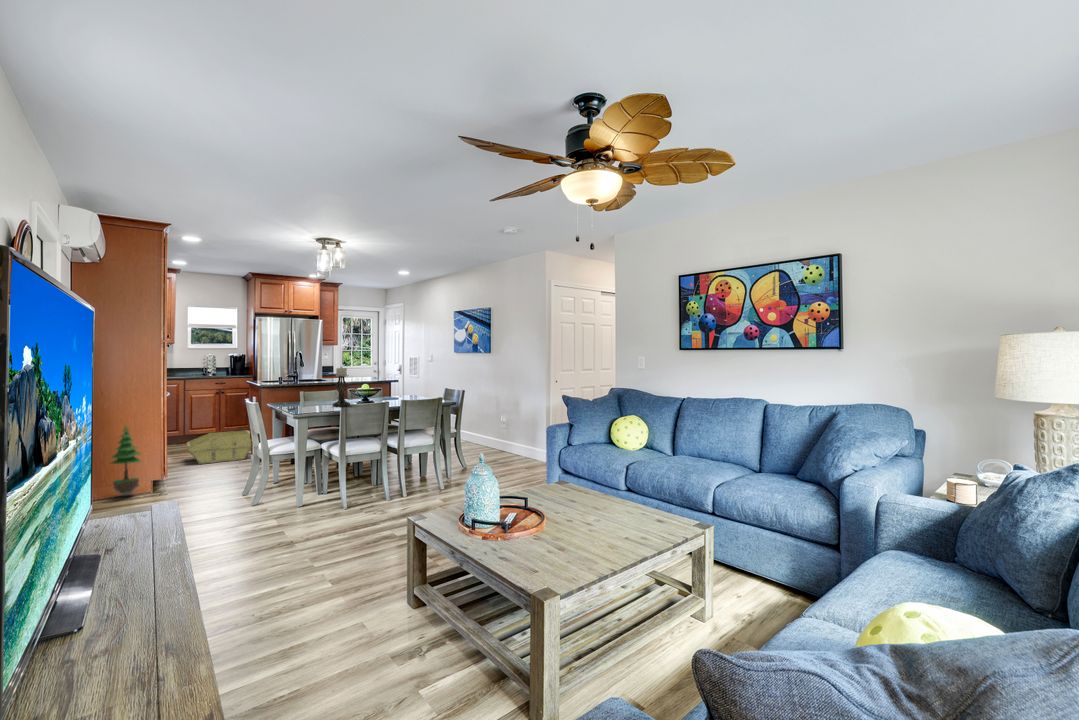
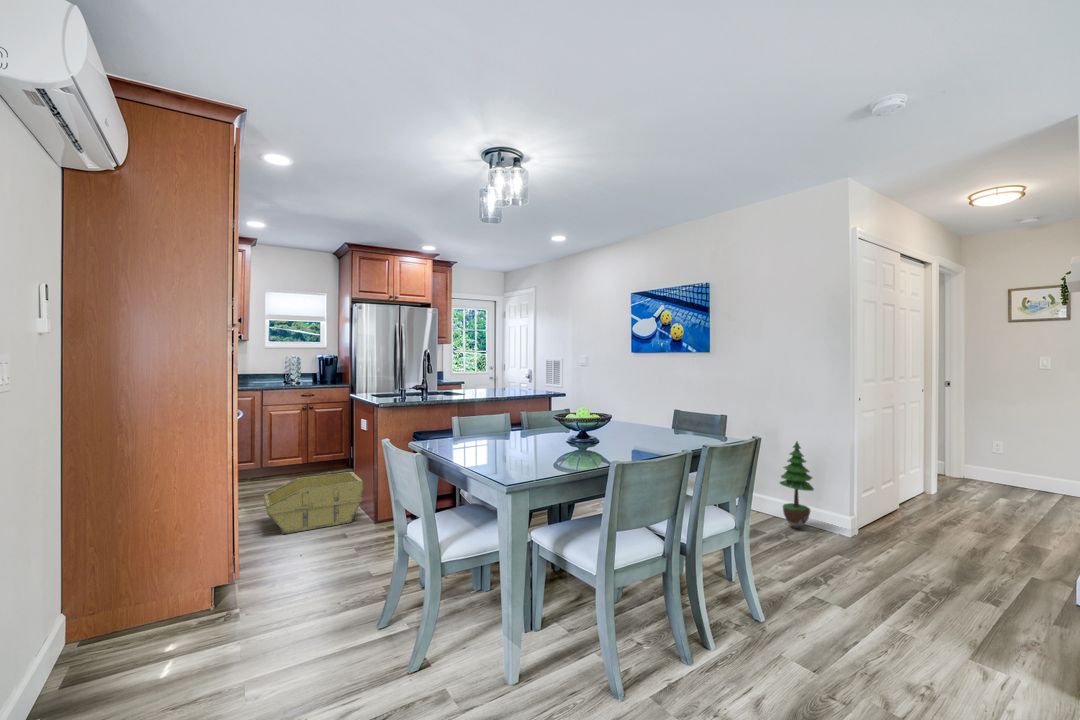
candle holder: present [332,367,350,407] -> none [543,378,578,461]
potted tree: present [111,427,141,496] -> present [780,442,814,528]

